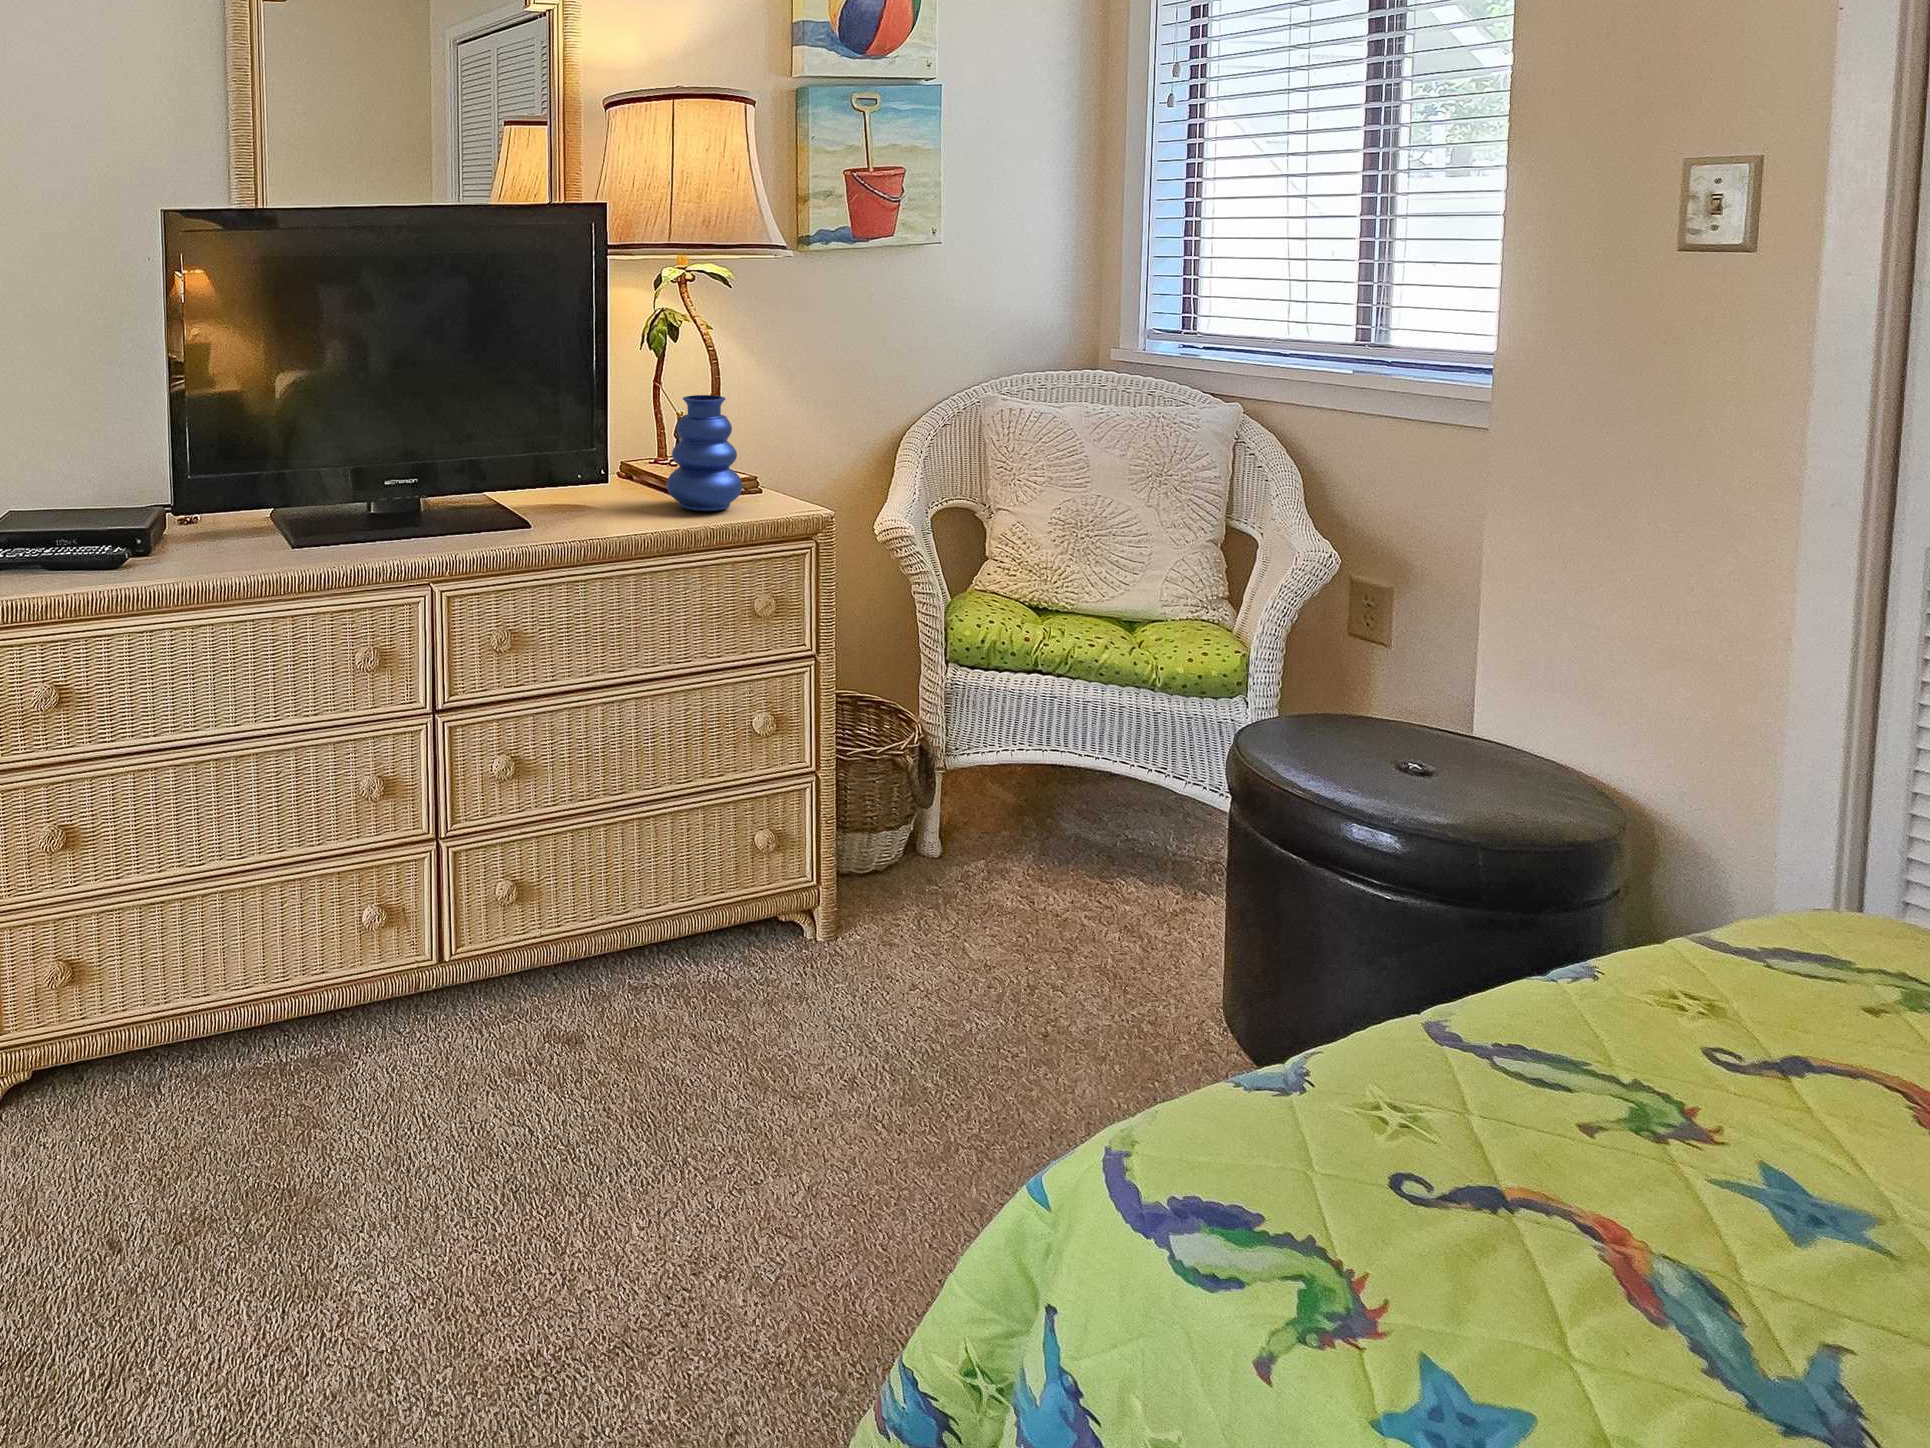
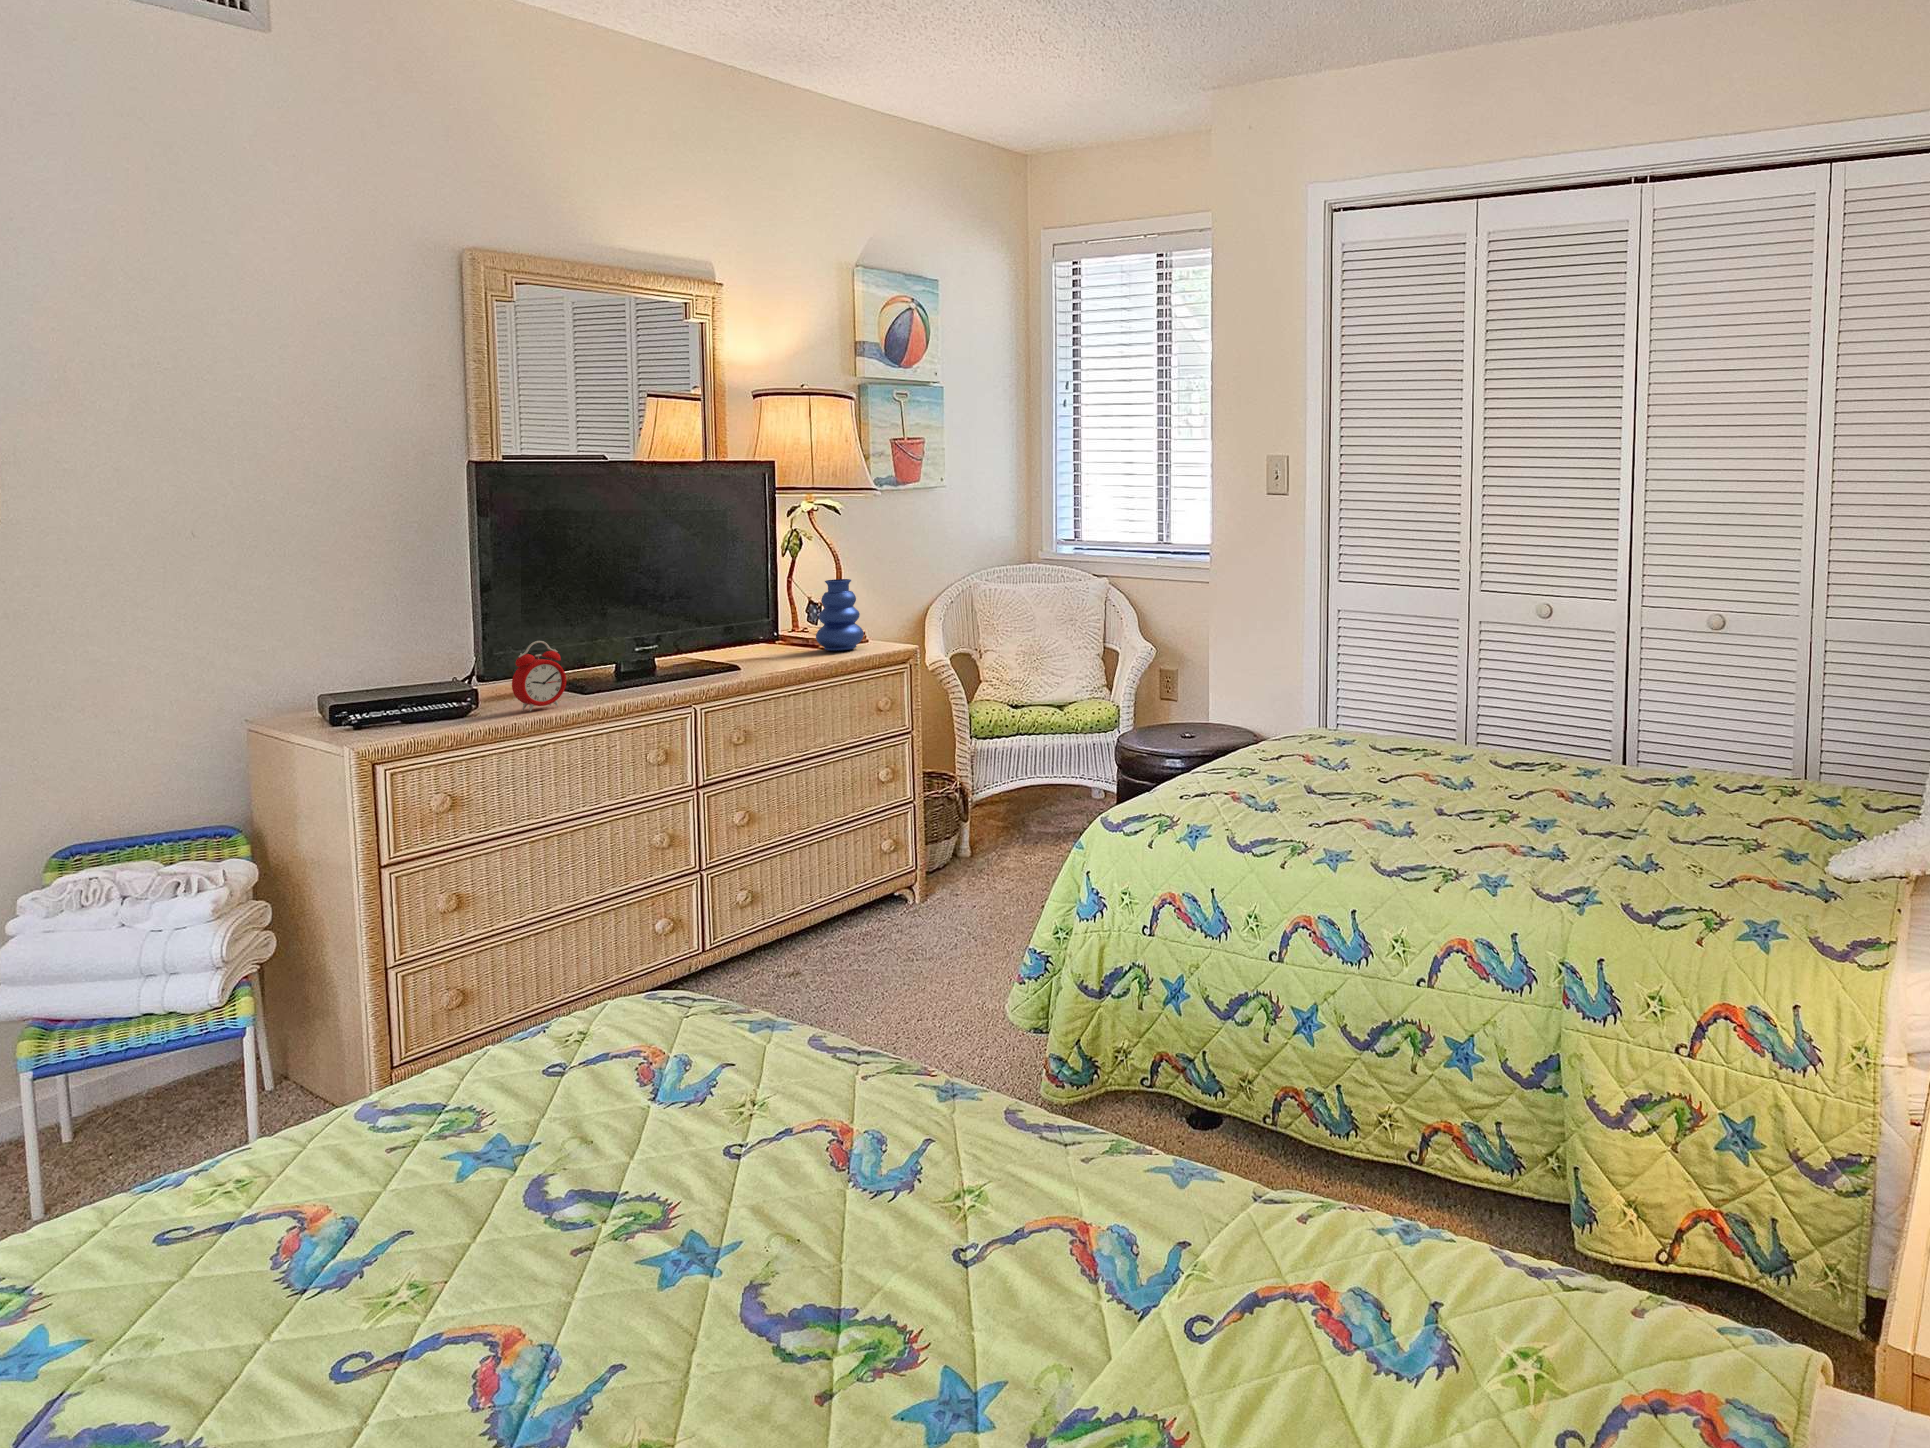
alarm clock: none [177,474,246,574] -> present [512,641,566,711]

